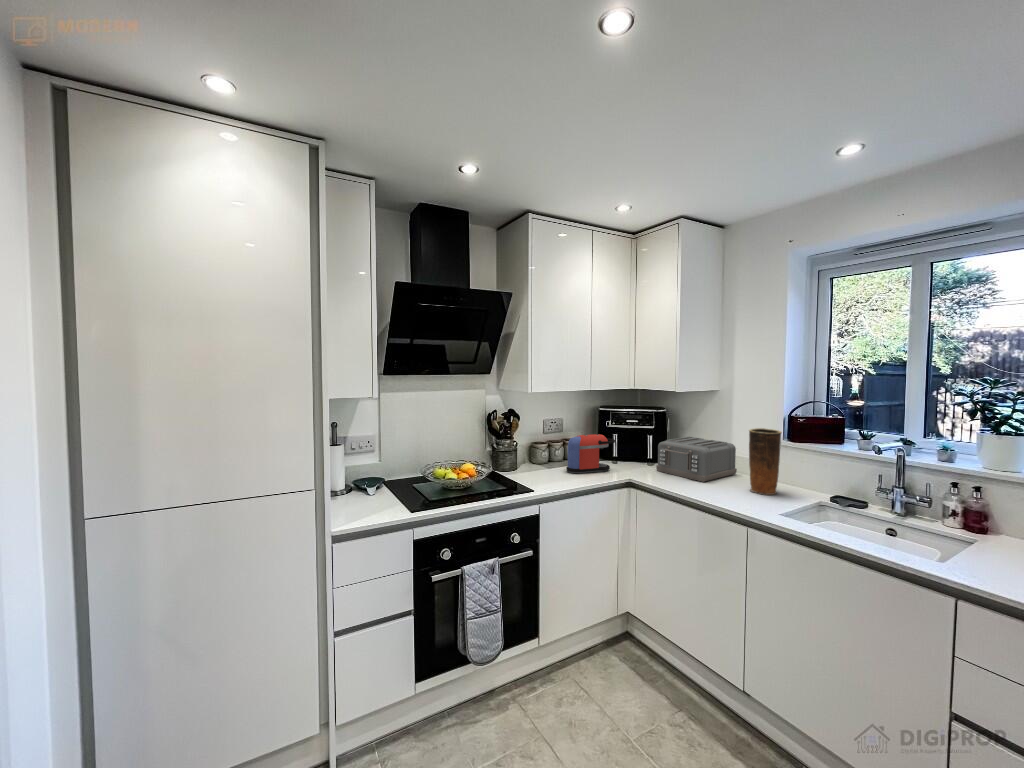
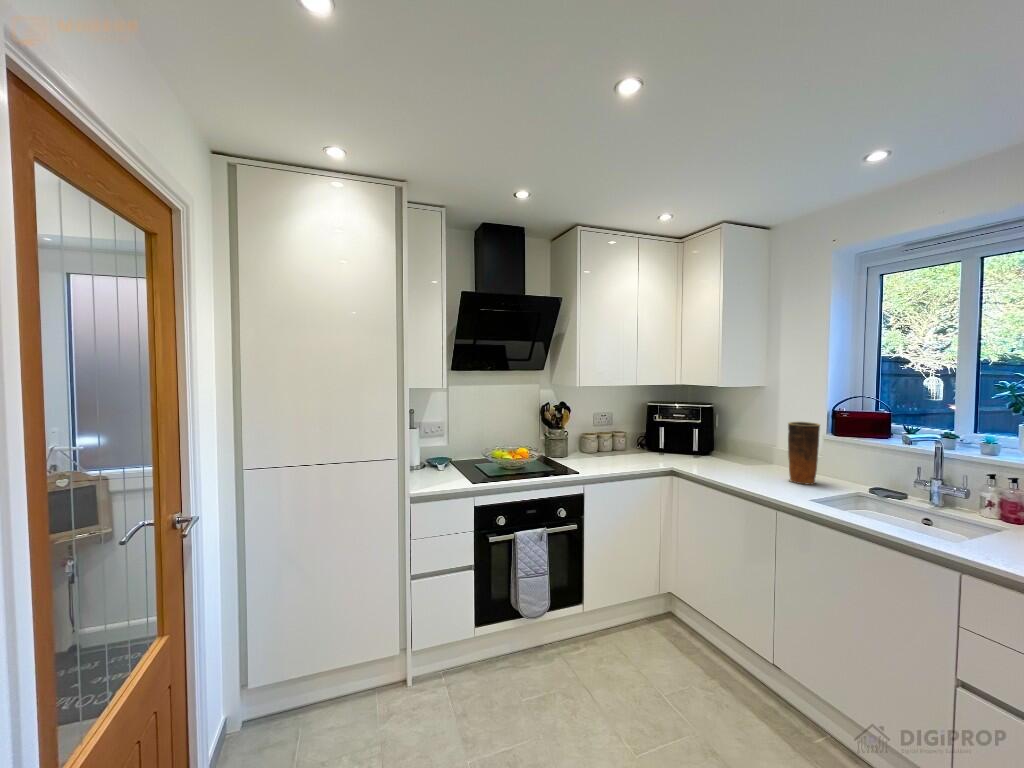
coffee maker: present [566,434,615,473] -> none [613,426,660,462]
toaster: present [656,437,737,482] -> none [701,431,782,472]

